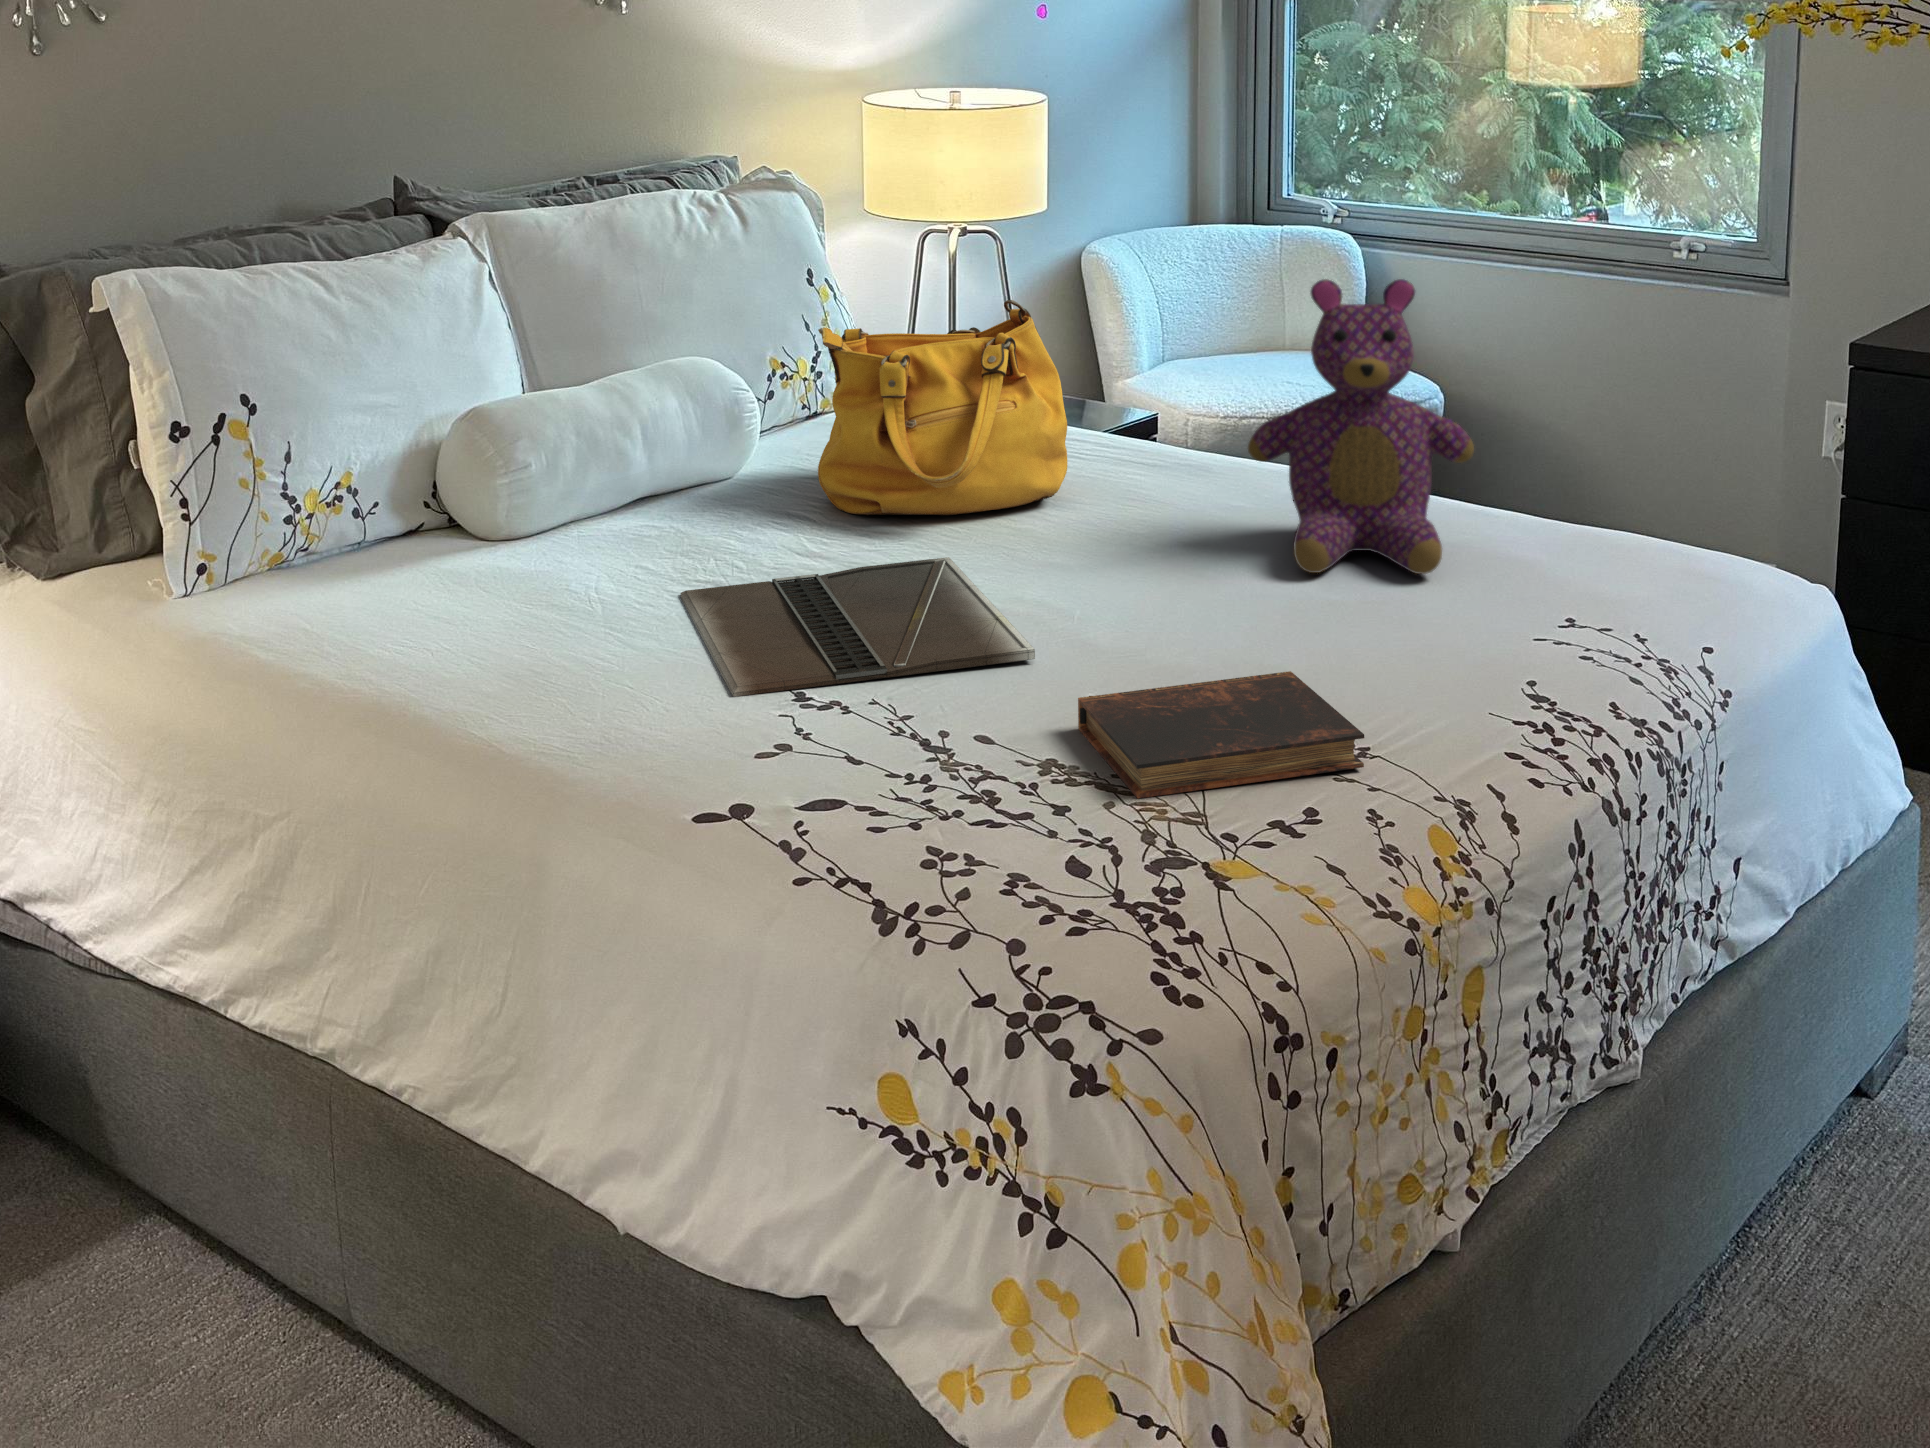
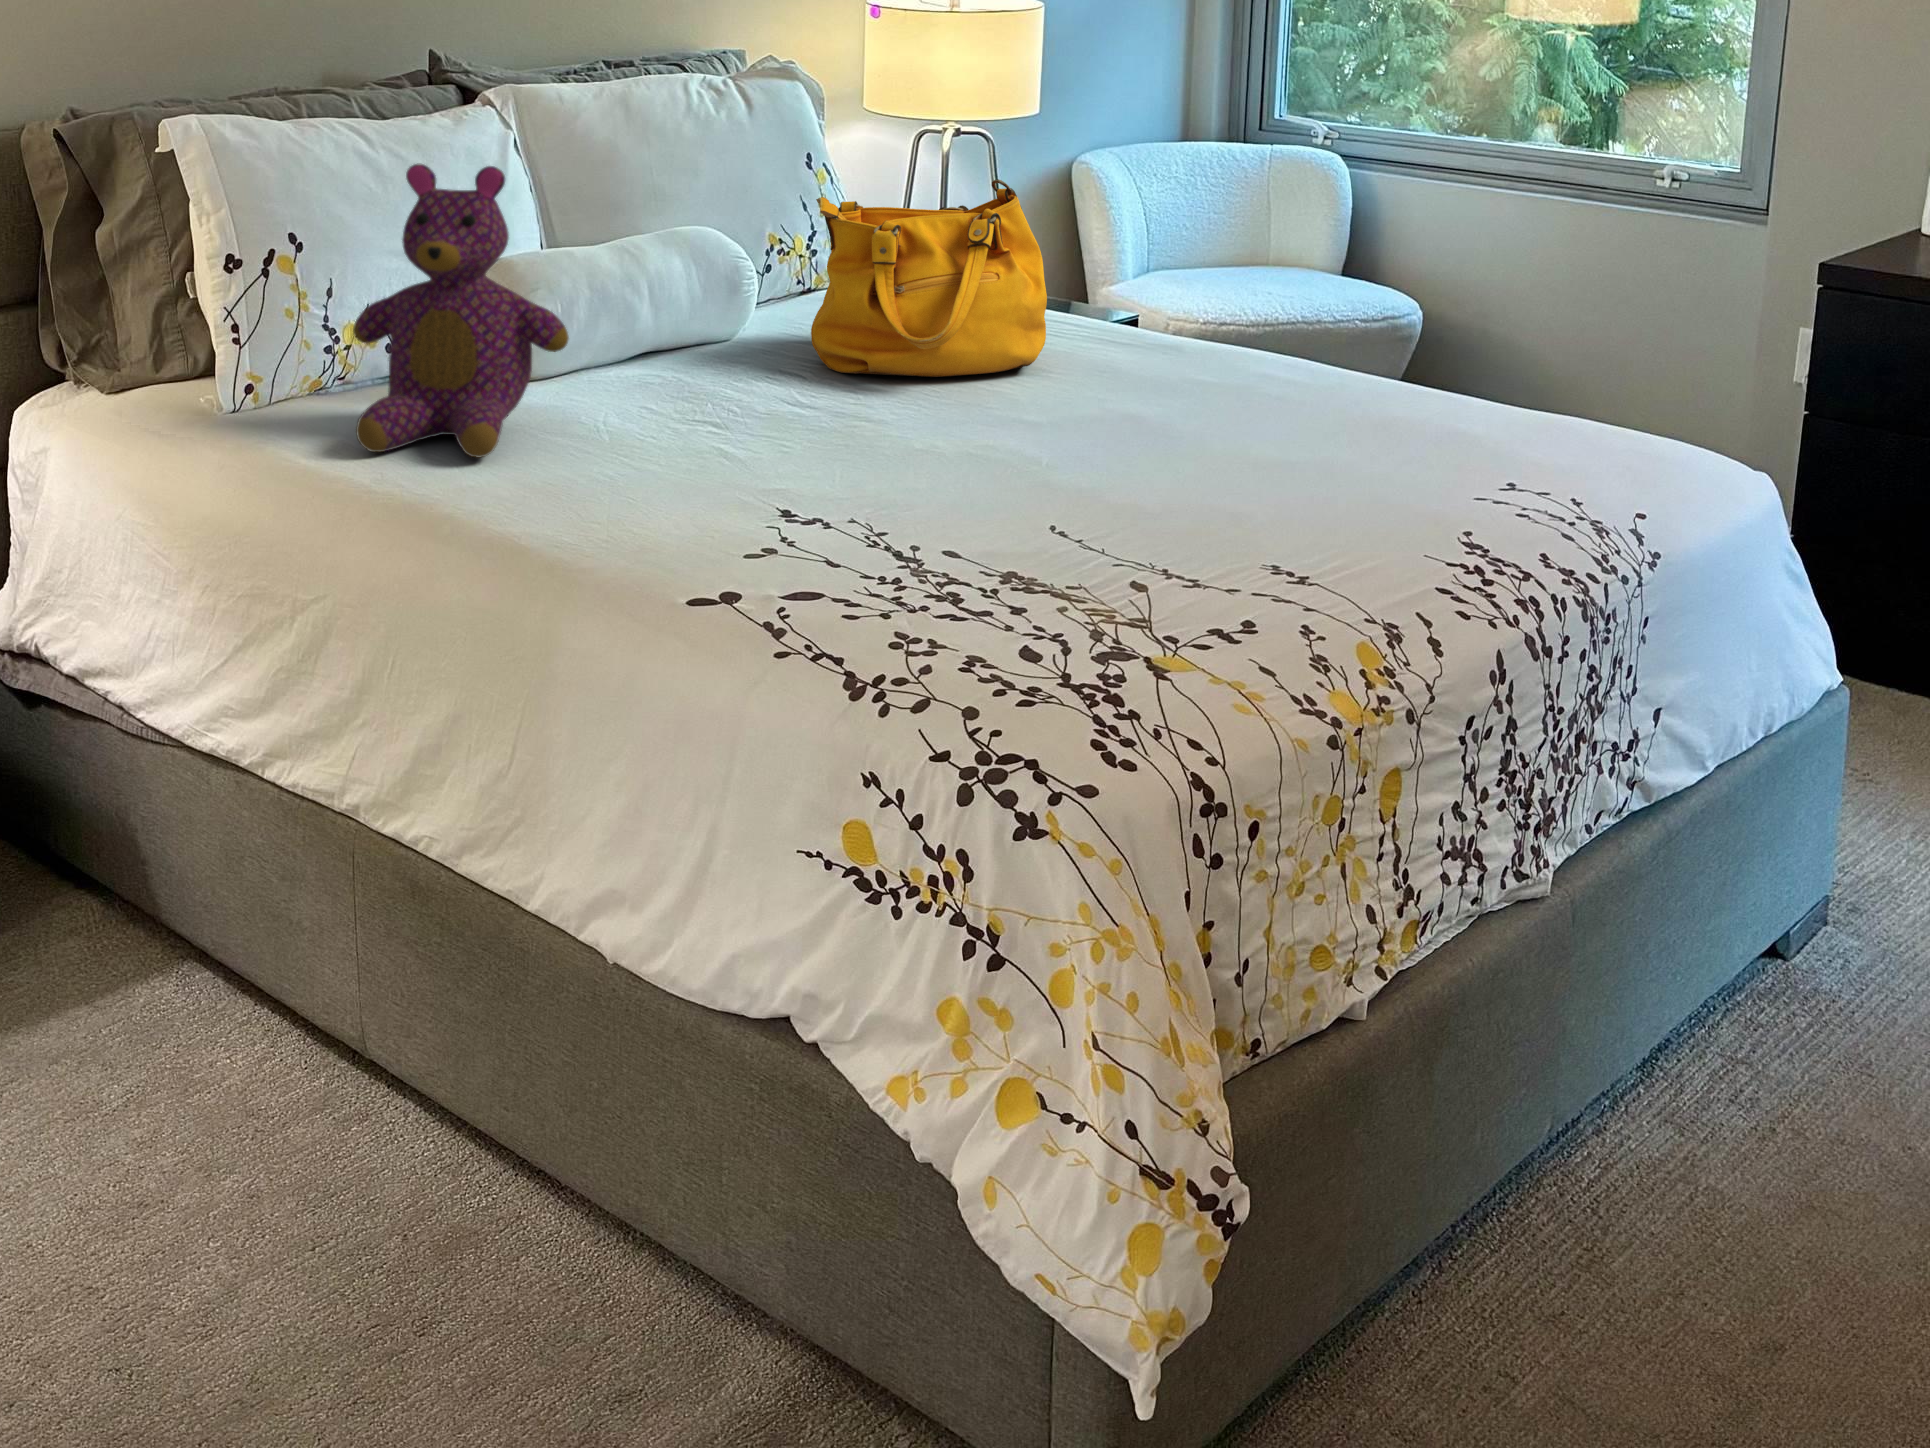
teddy bear: present [1248,279,1474,574] -> present [353,163,569,458]
laptop: present [681,557,1035,697] -> none [680,410,1004,512]
book: present [1078,671,1364,798] -> none [1040,511,1303,607]

